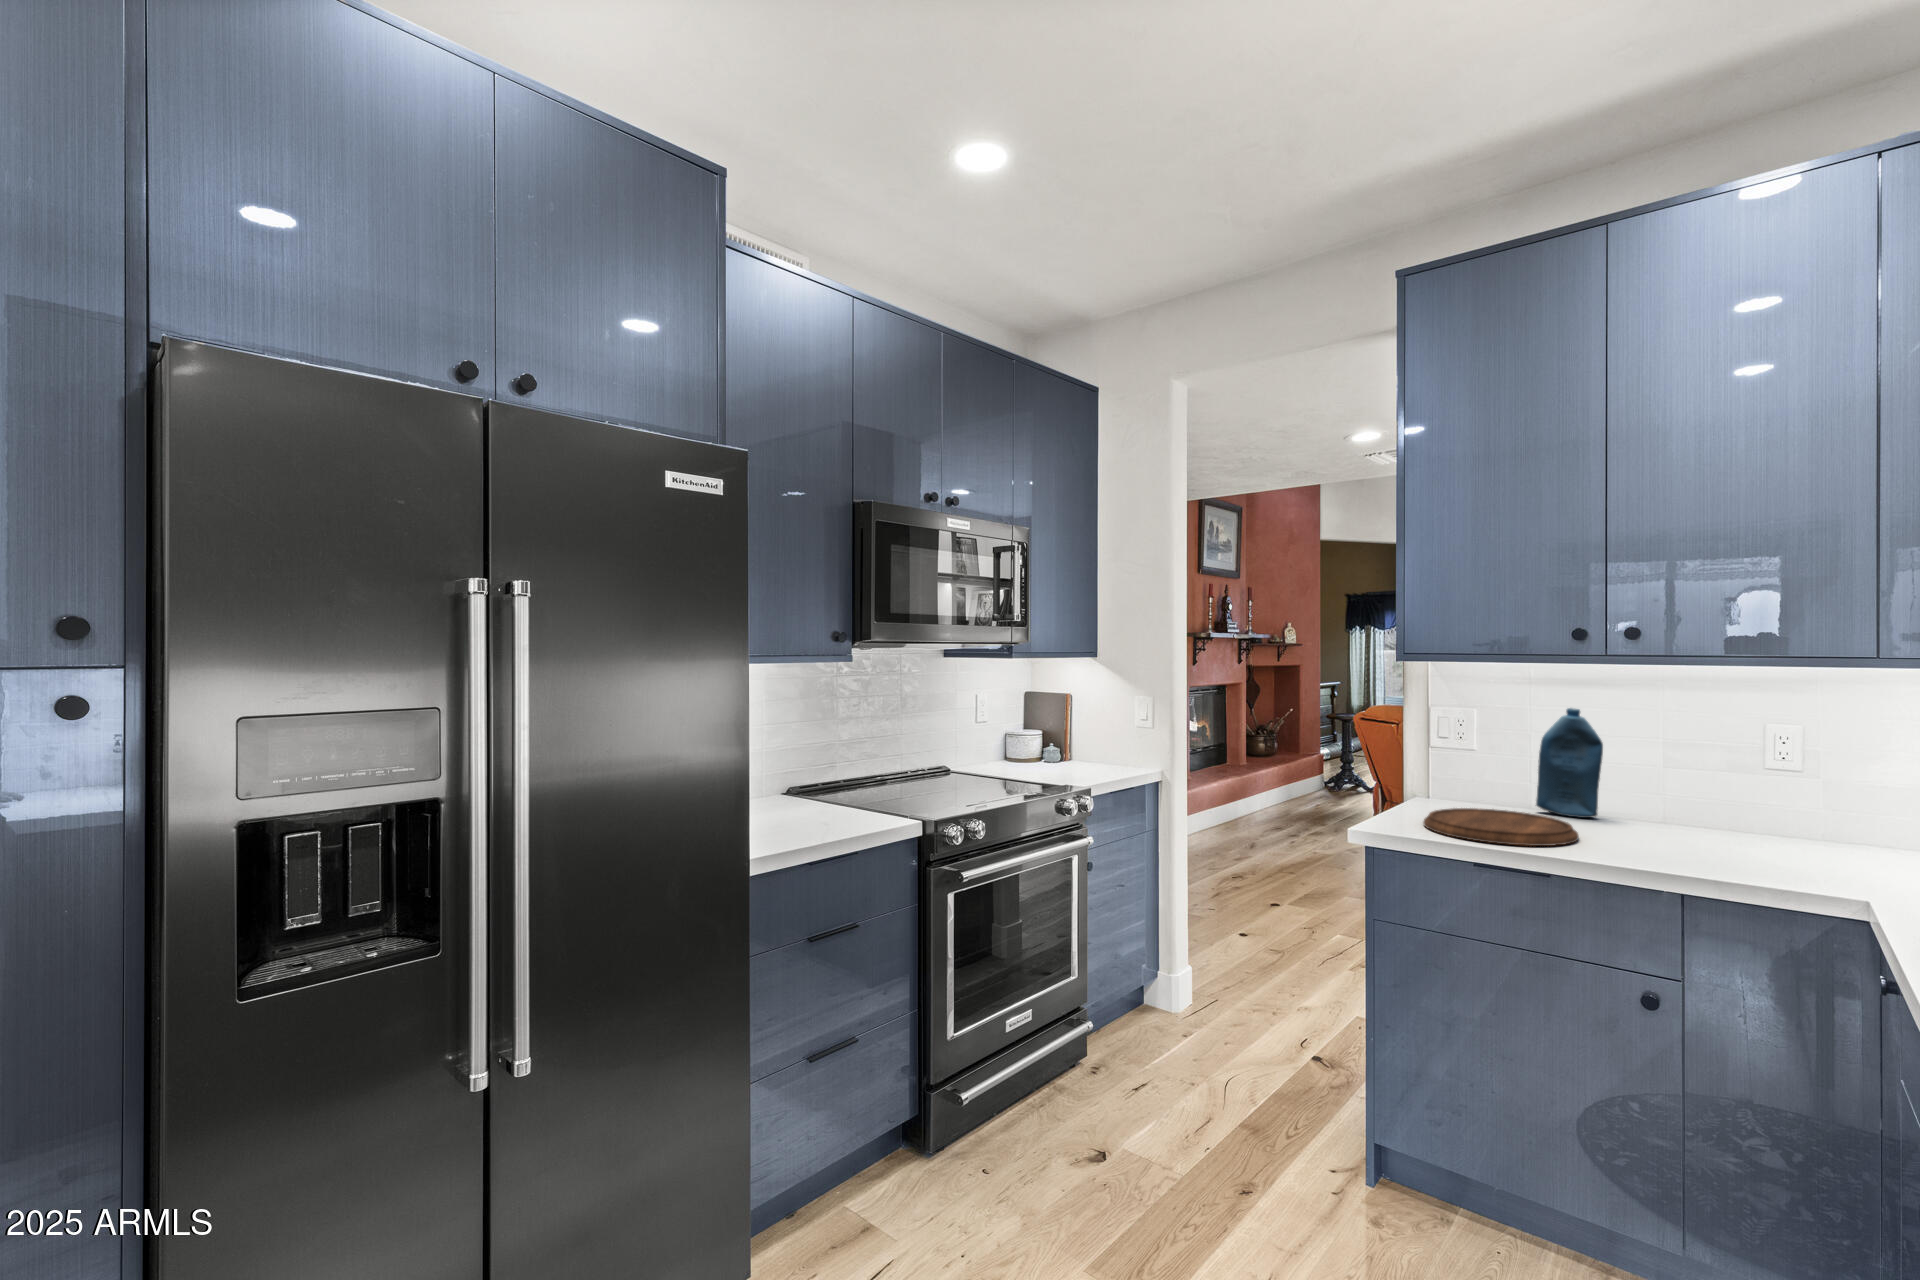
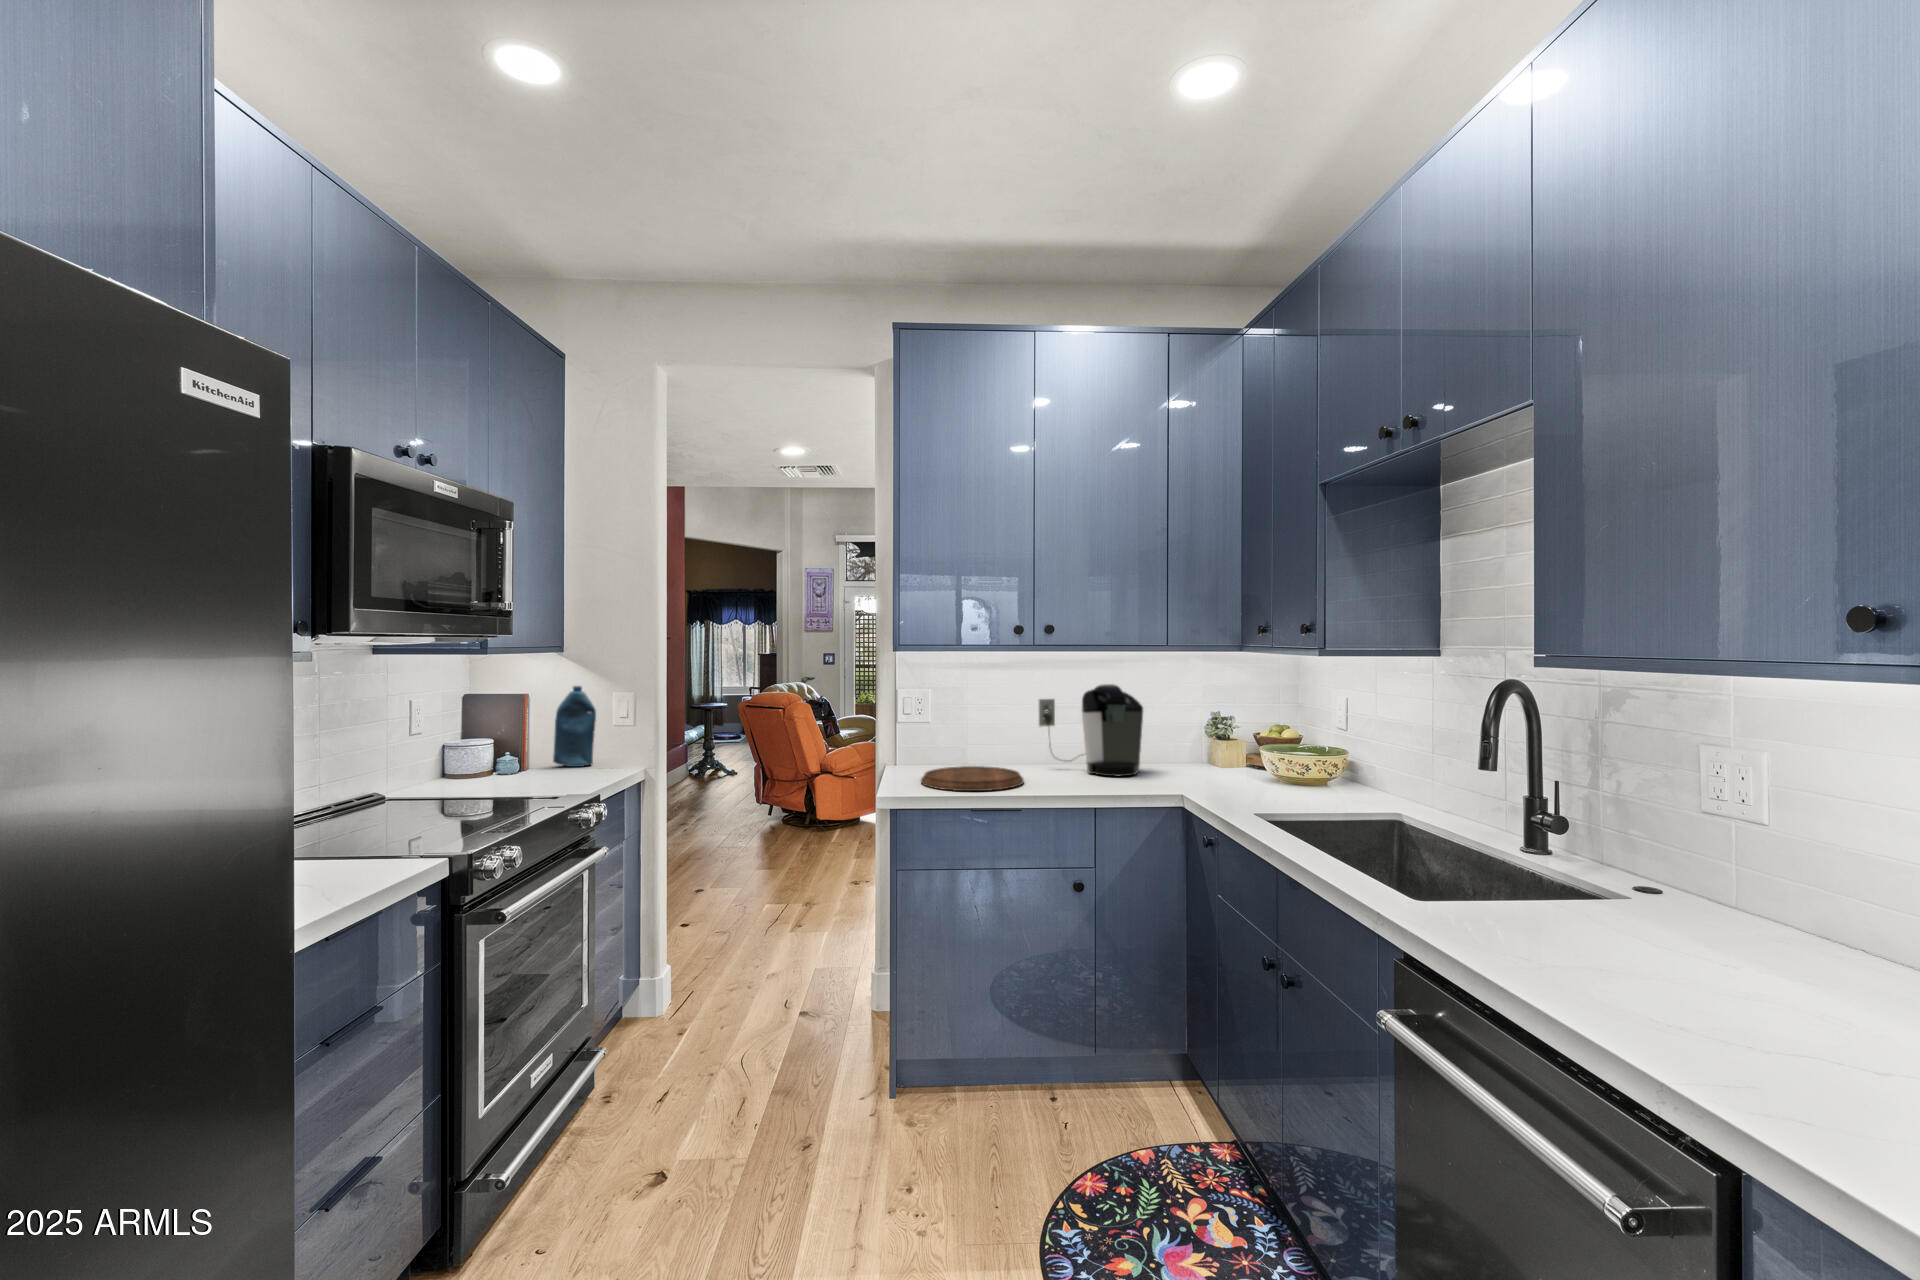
bottle: present [1536,708,1603,818] -> present [553,686,596,767]
coffee maker: none [1637,716,1831,860] -> present [1039,684,1143,776]

